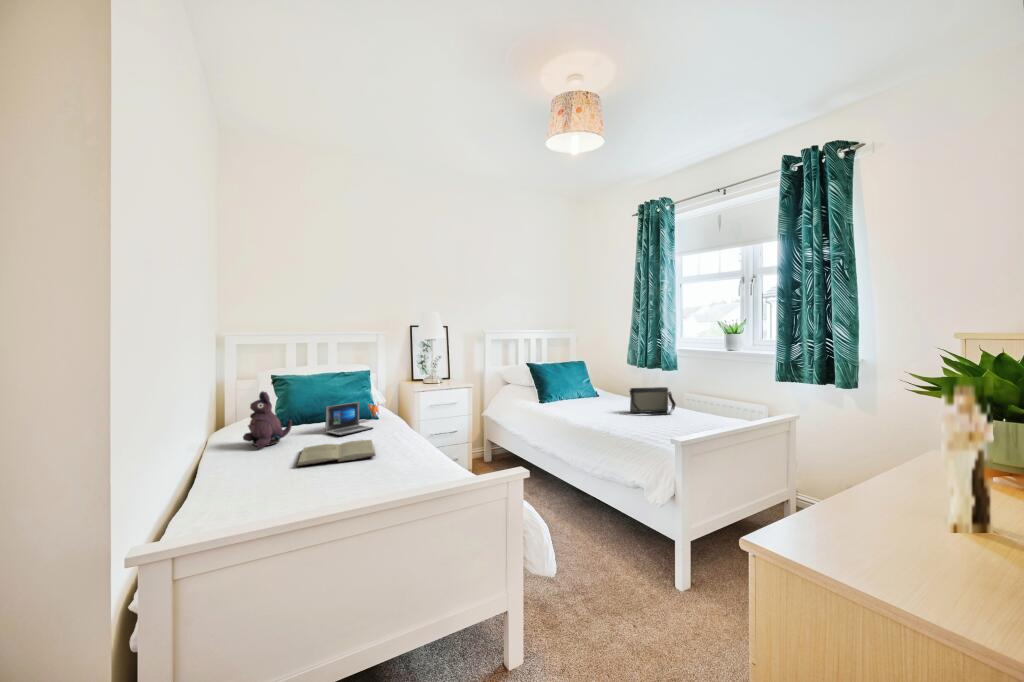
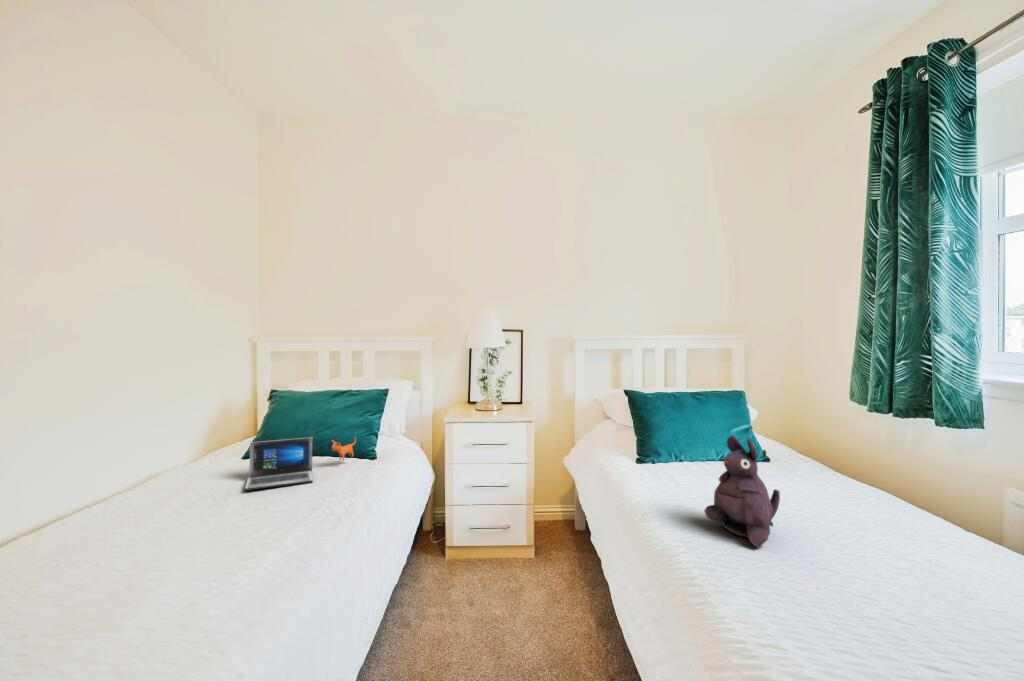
handbag: present [629,387,676,415] -> none [816,469,968,556]
plush toy: present [243,391,292,449] -> present [704,435,780,547]
book: present [296,440,375,466] -> none [45,509,244,562]

